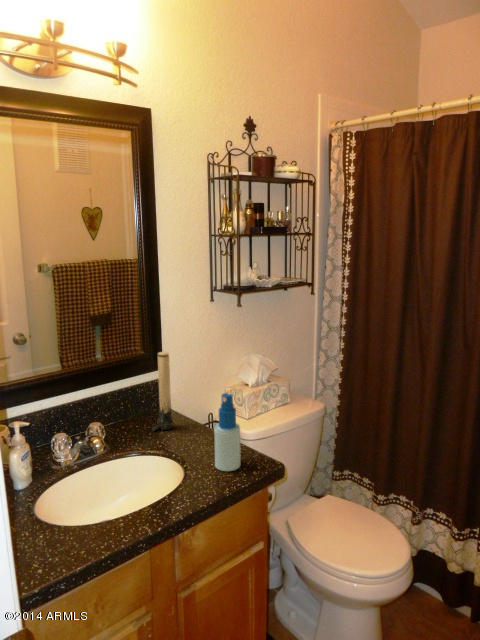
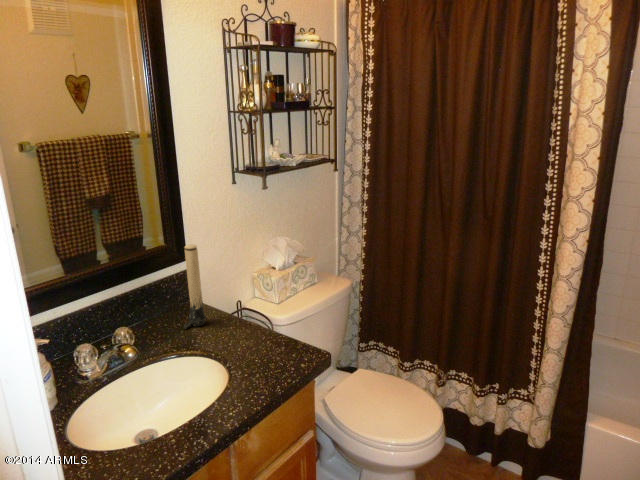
spray bottle: present [214,393,240,471] -> none [258,288,286,368]

